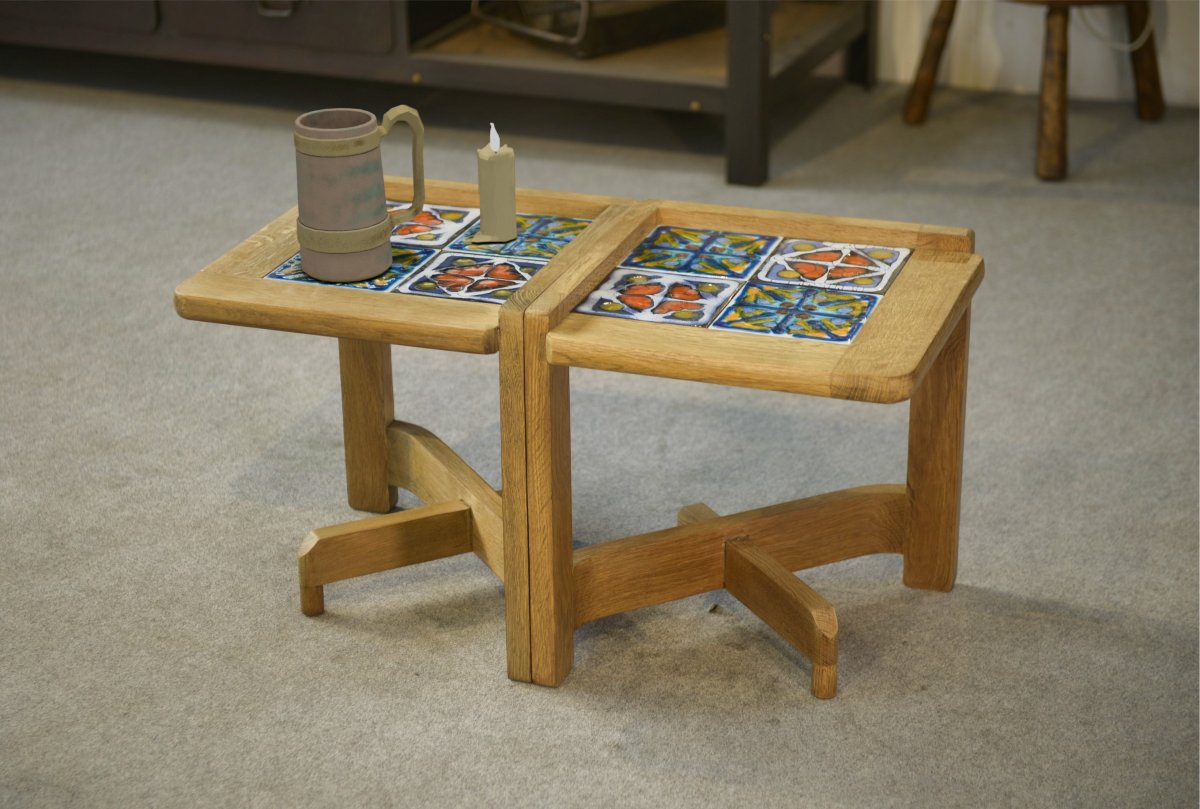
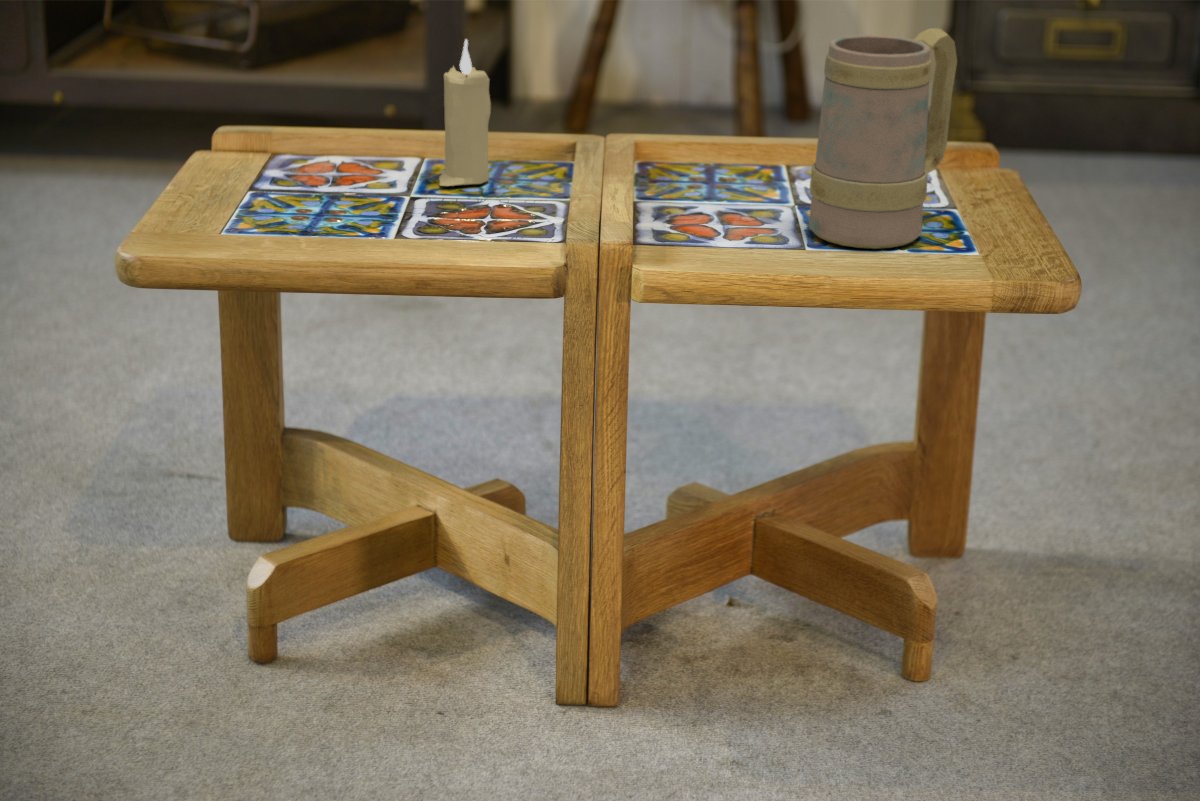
mug: present [294,105,425,282] -> present [809,28,957,249]

